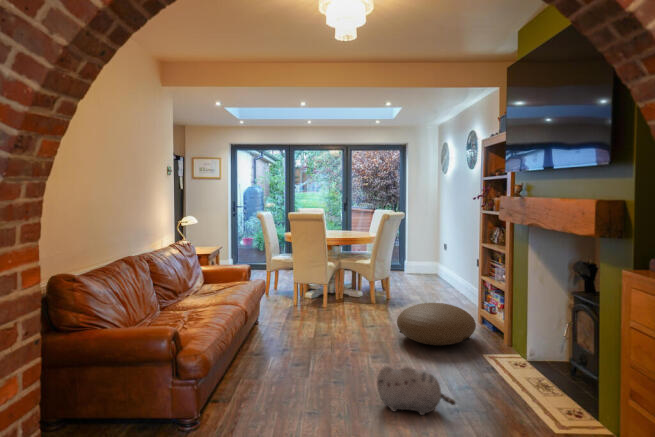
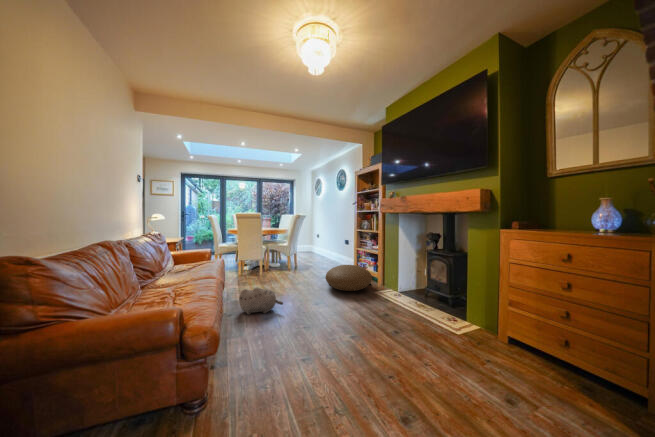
plush toy: present [377,366,455,415] -> present [239,288,283,314]

